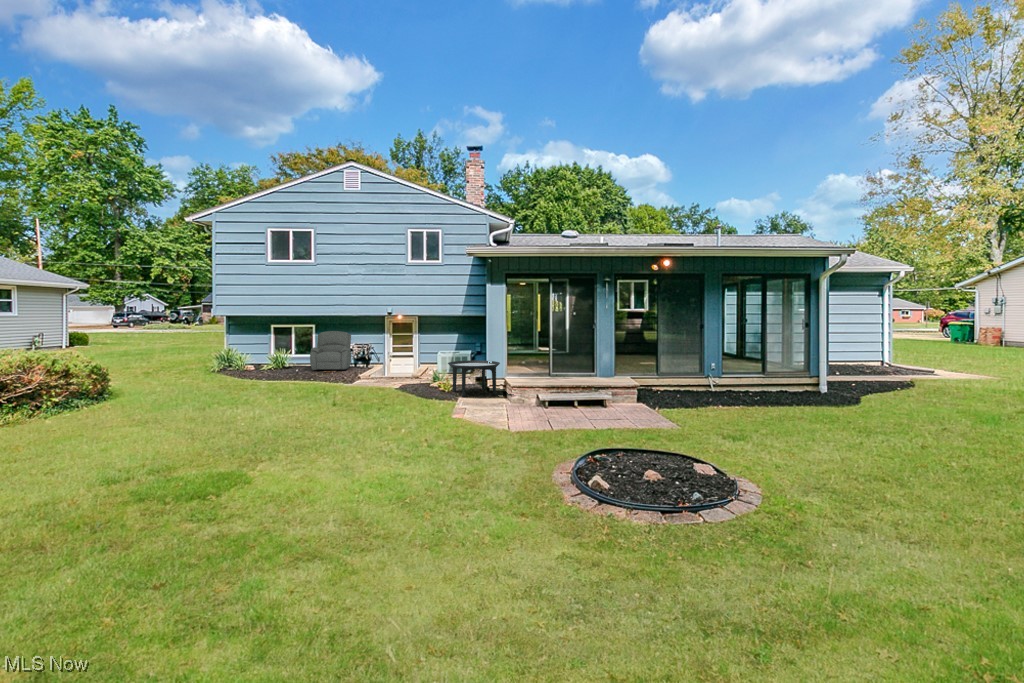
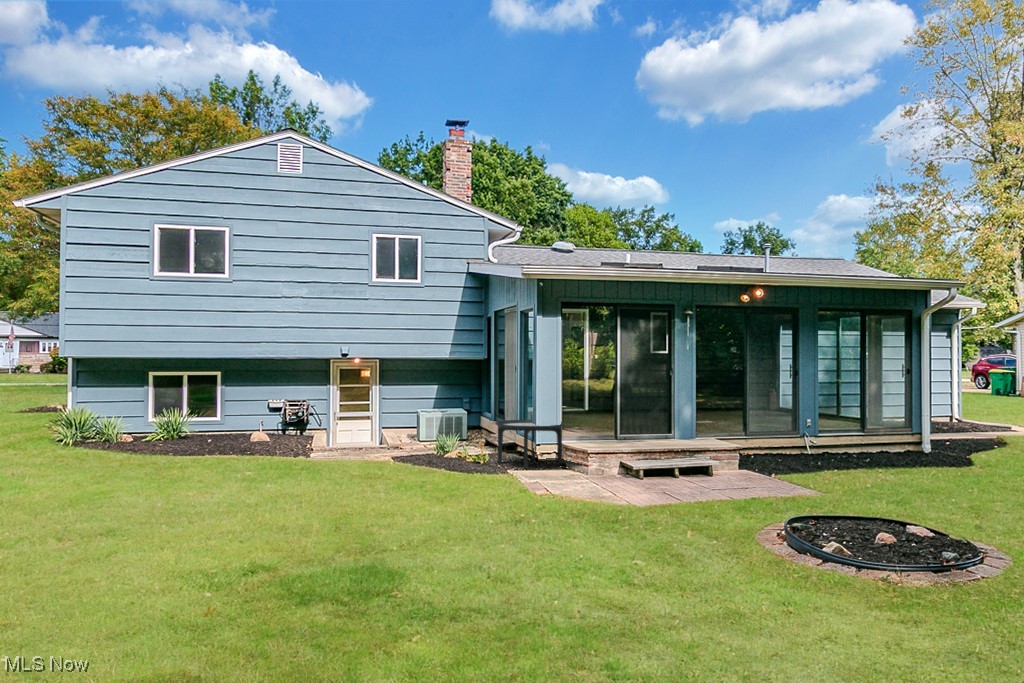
chair: present [310,331,351,371] -> none [225,382,282,443]

